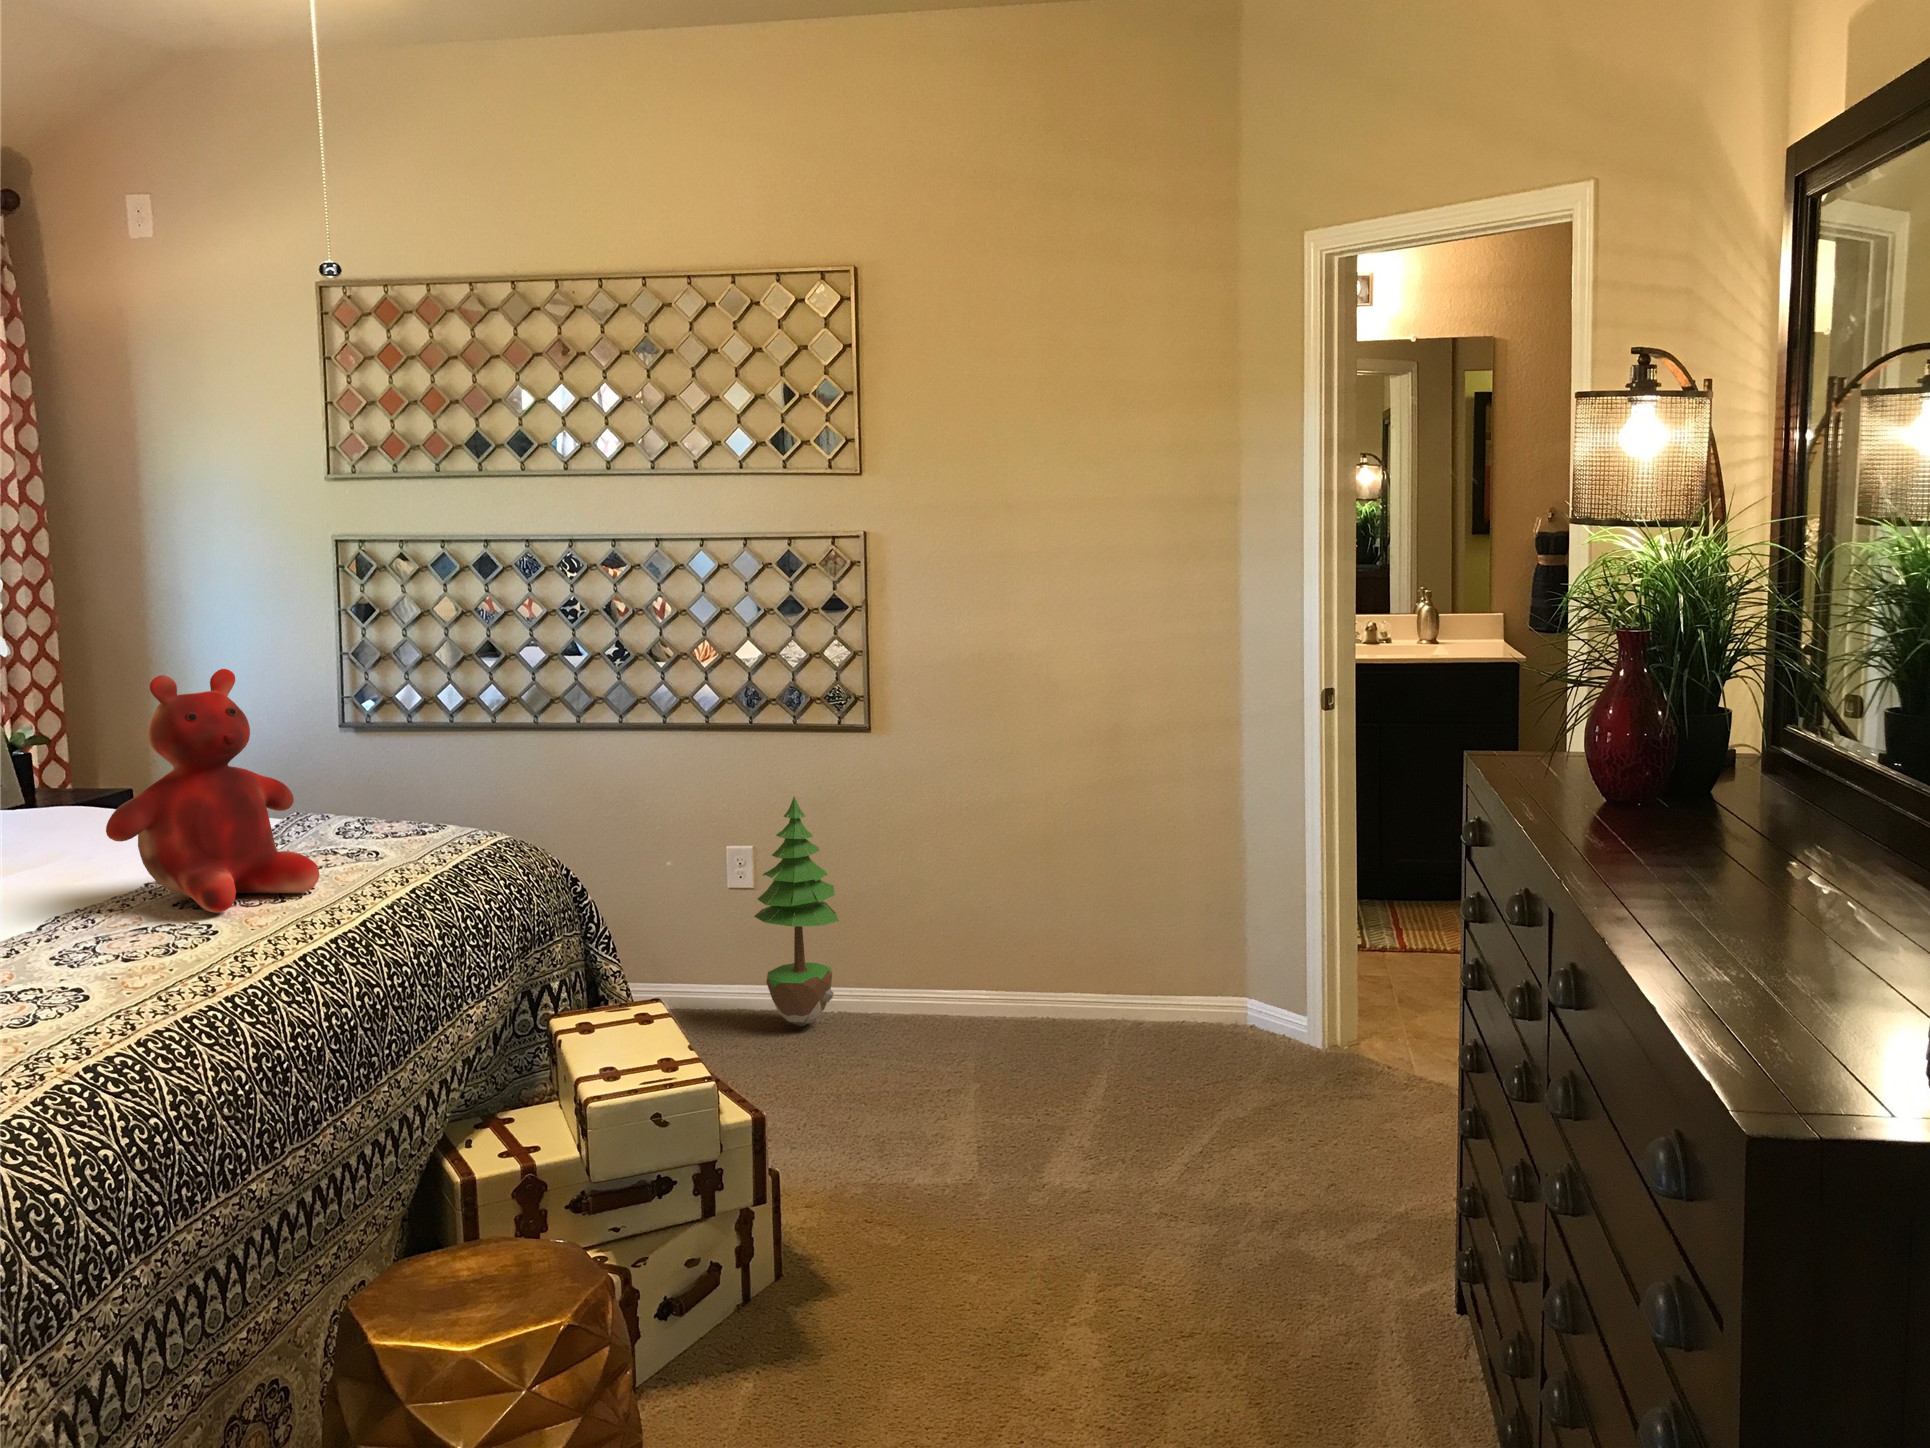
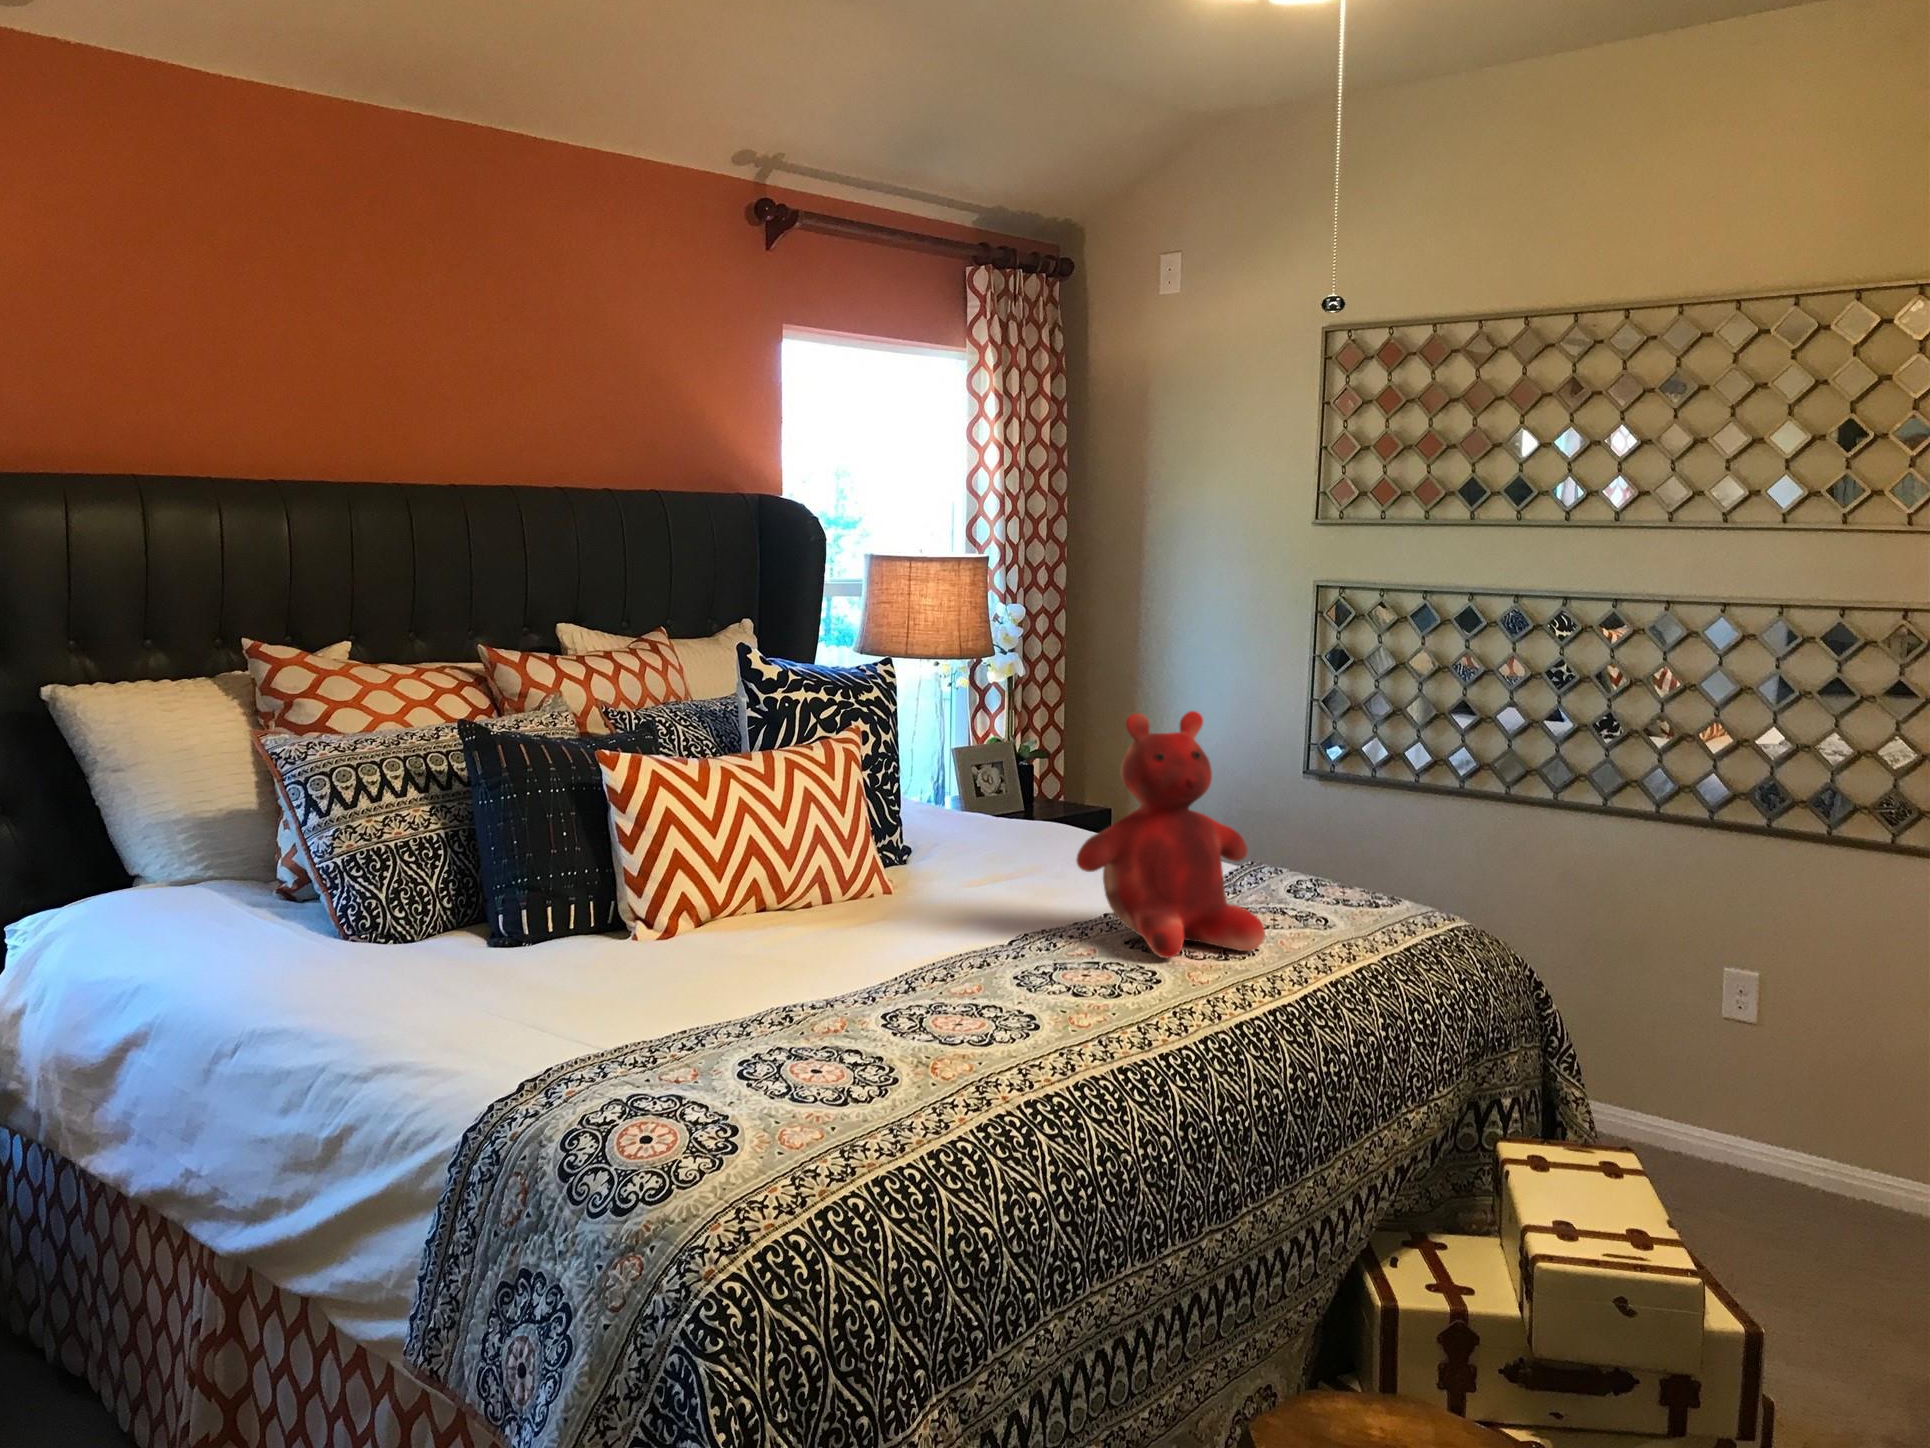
potted tree: present [754,797,839,1027] -> none [1760,921,1884,1214]

